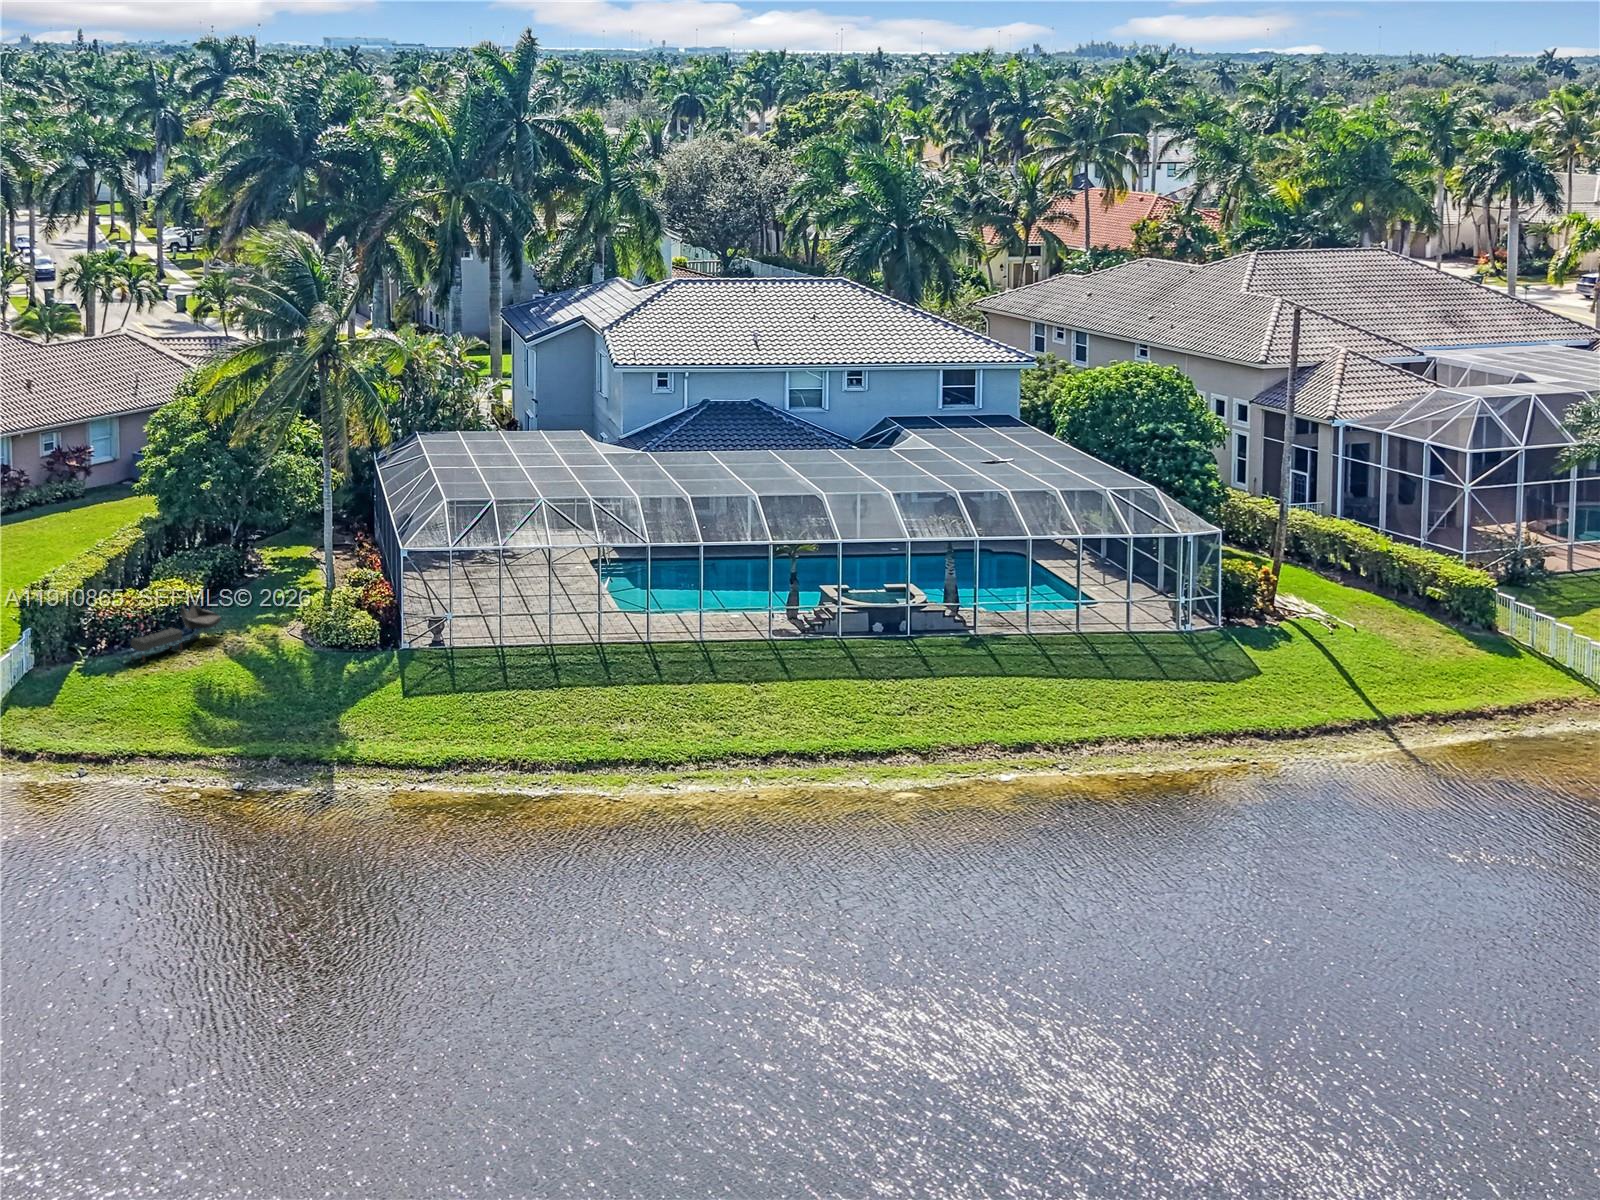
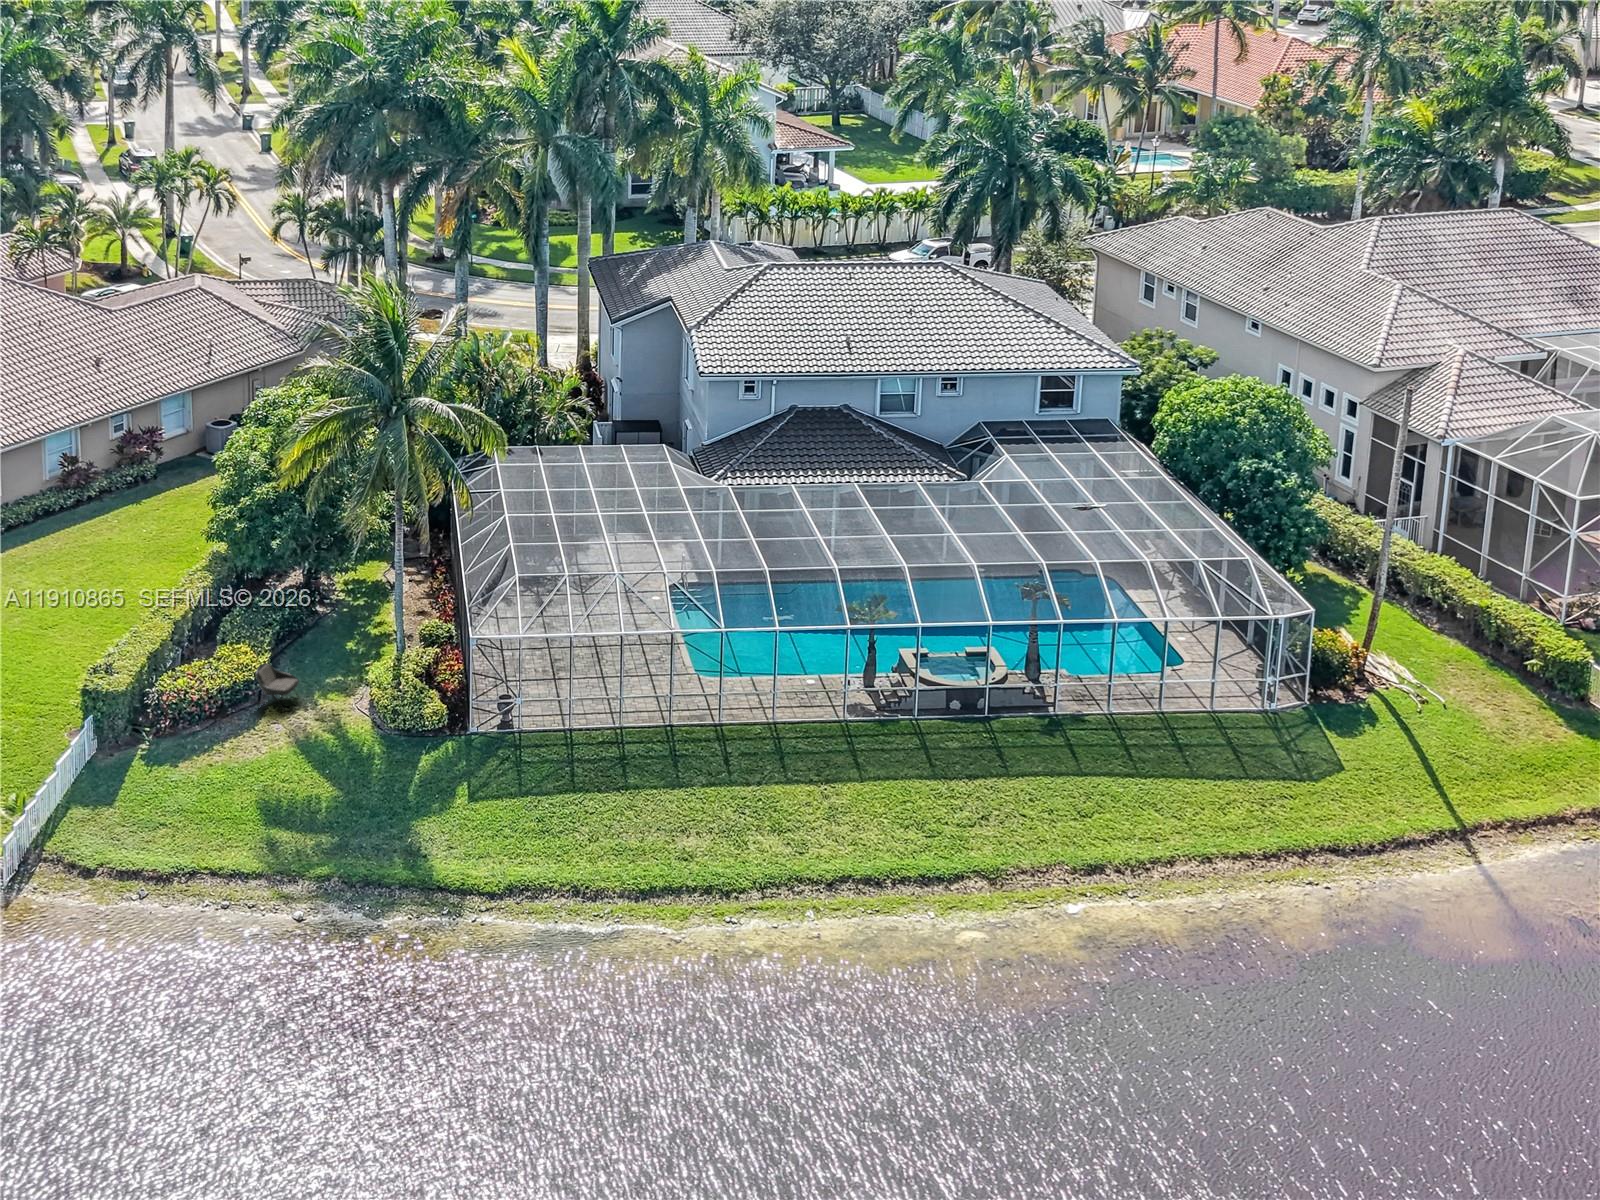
bench: present [131,628,183,662] -> none [206,696,260,737]

